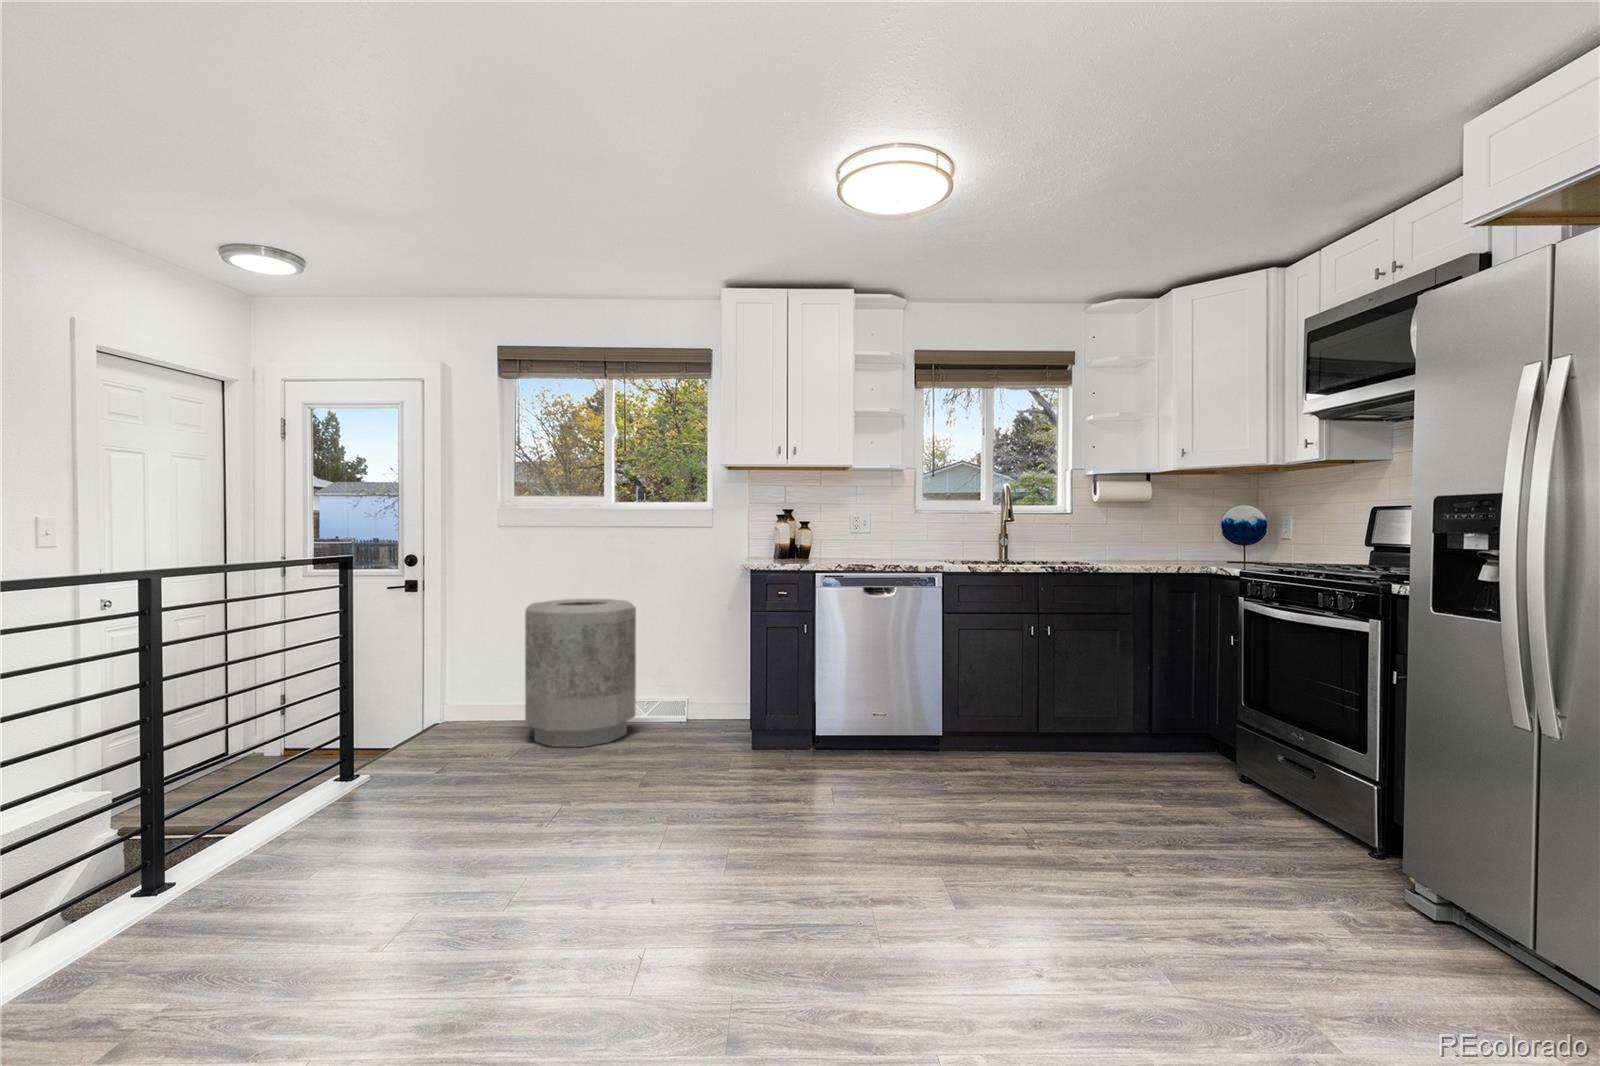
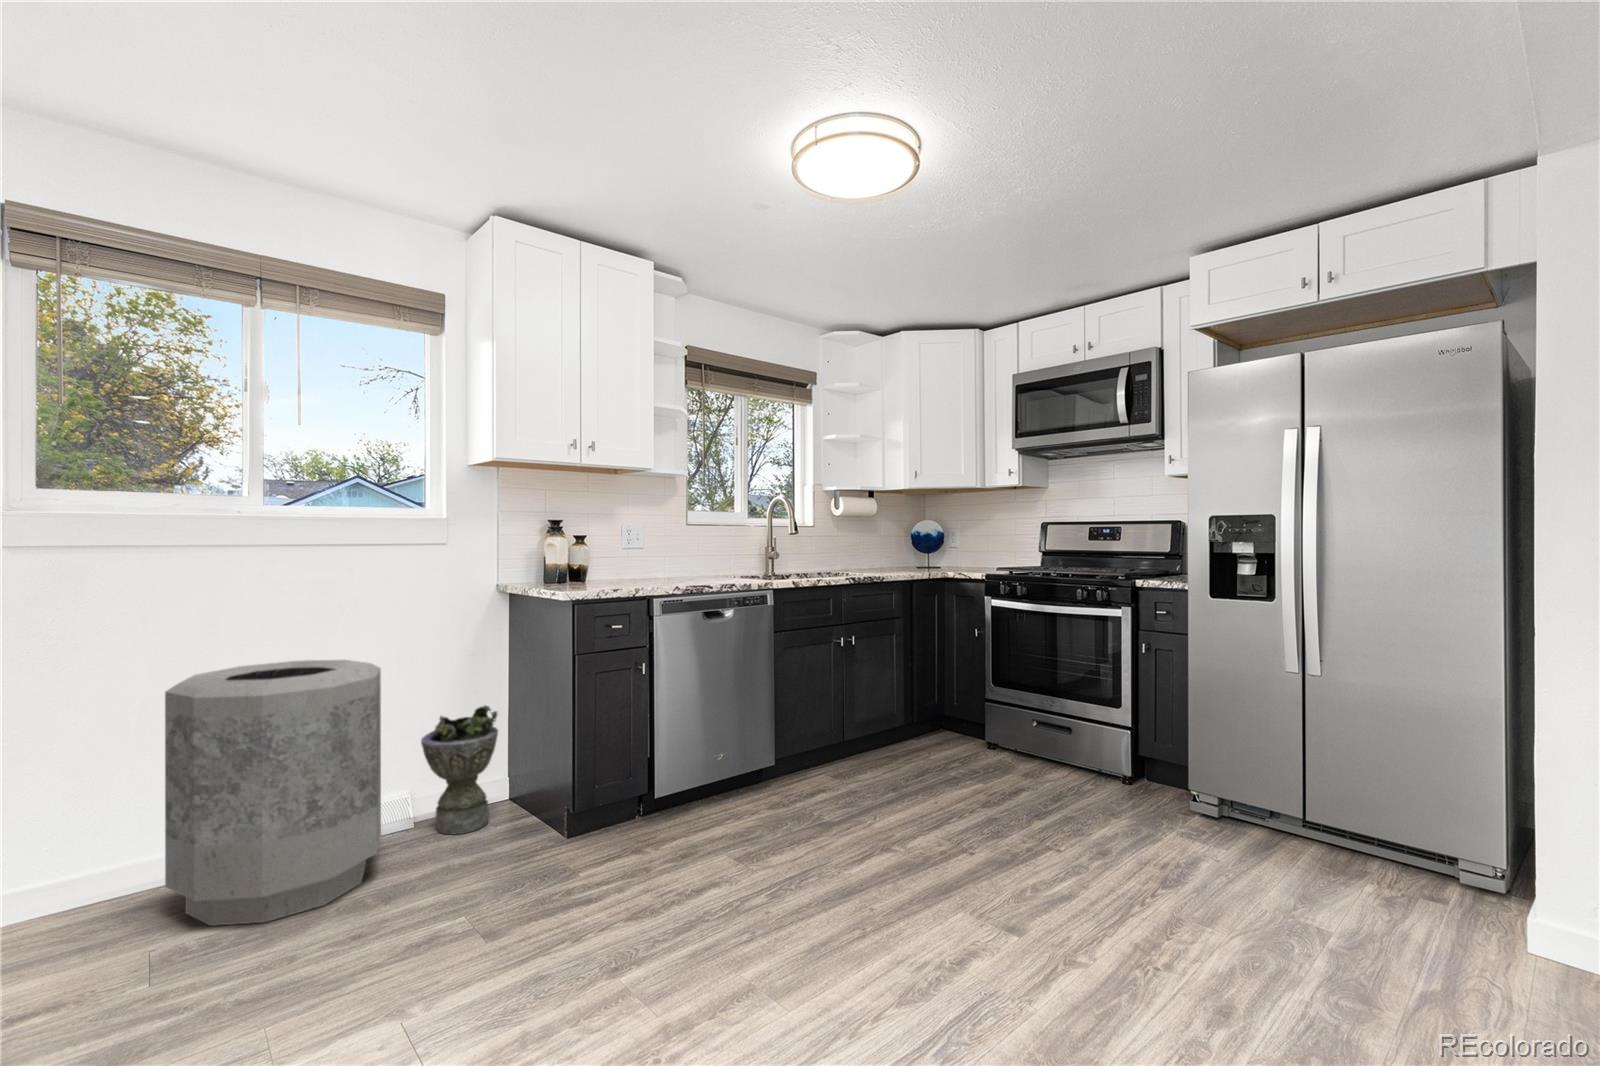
planter: none [674,645,725,732] -> present [421,705,498,834]

